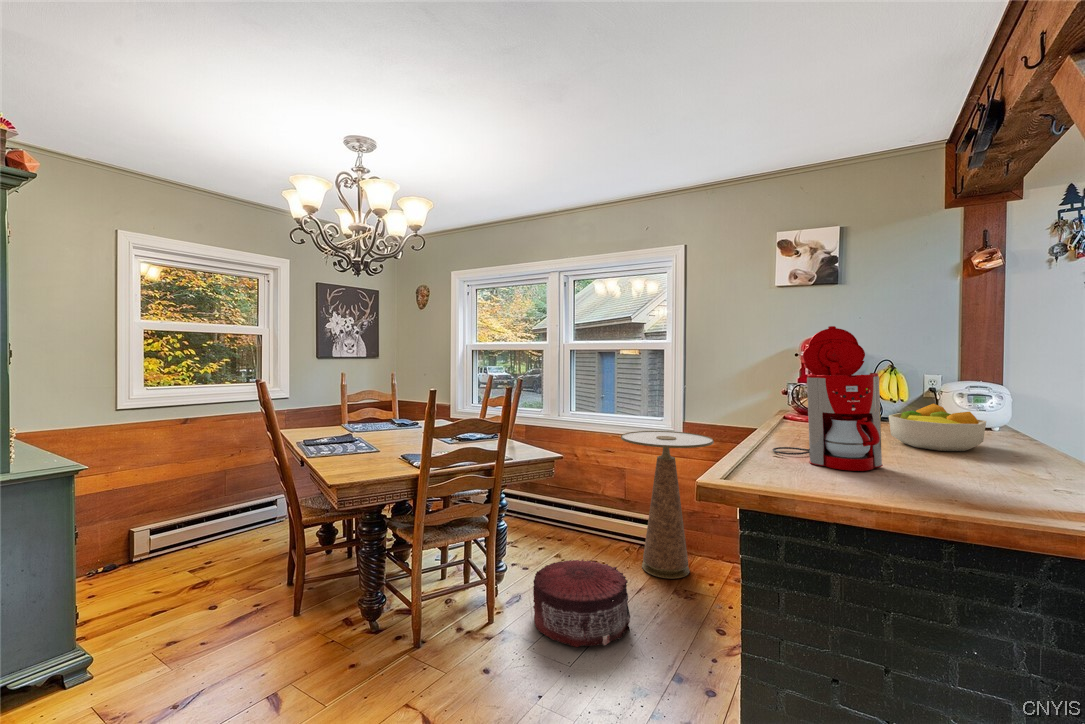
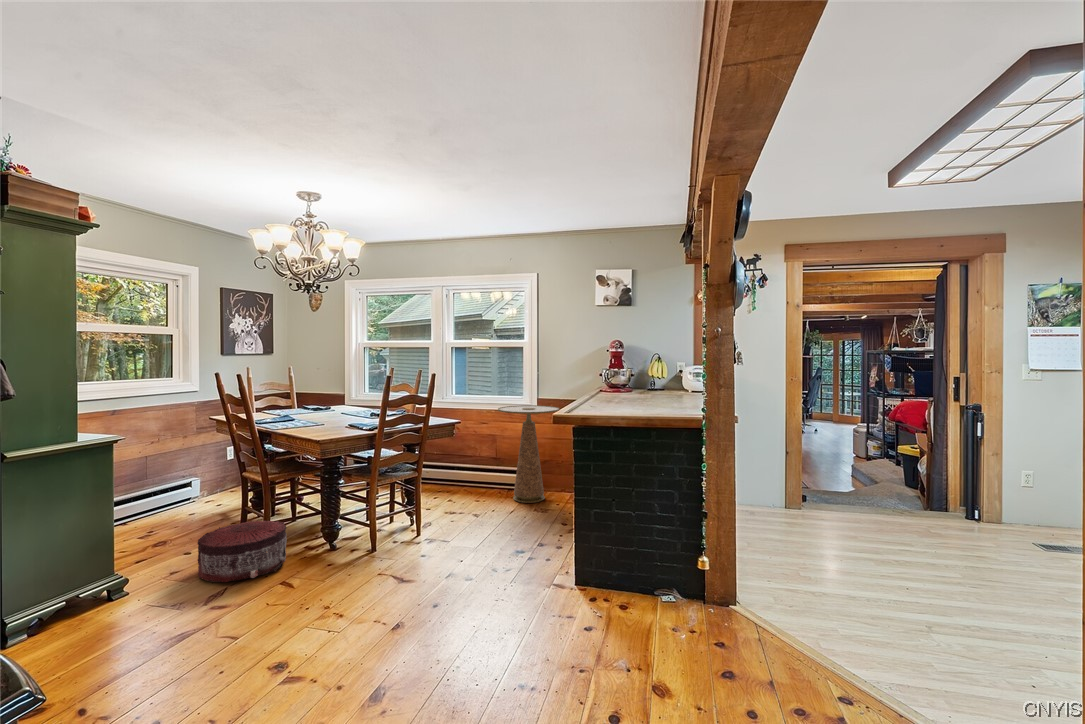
coffee maker: present [772,326,883,471] -> none [589,338,635,408]
fruit bowl: present [889,404,986,451] -> none [647,377,687,400]
pouf: present [533,559,630,647] -> present [198,520,287,582]

